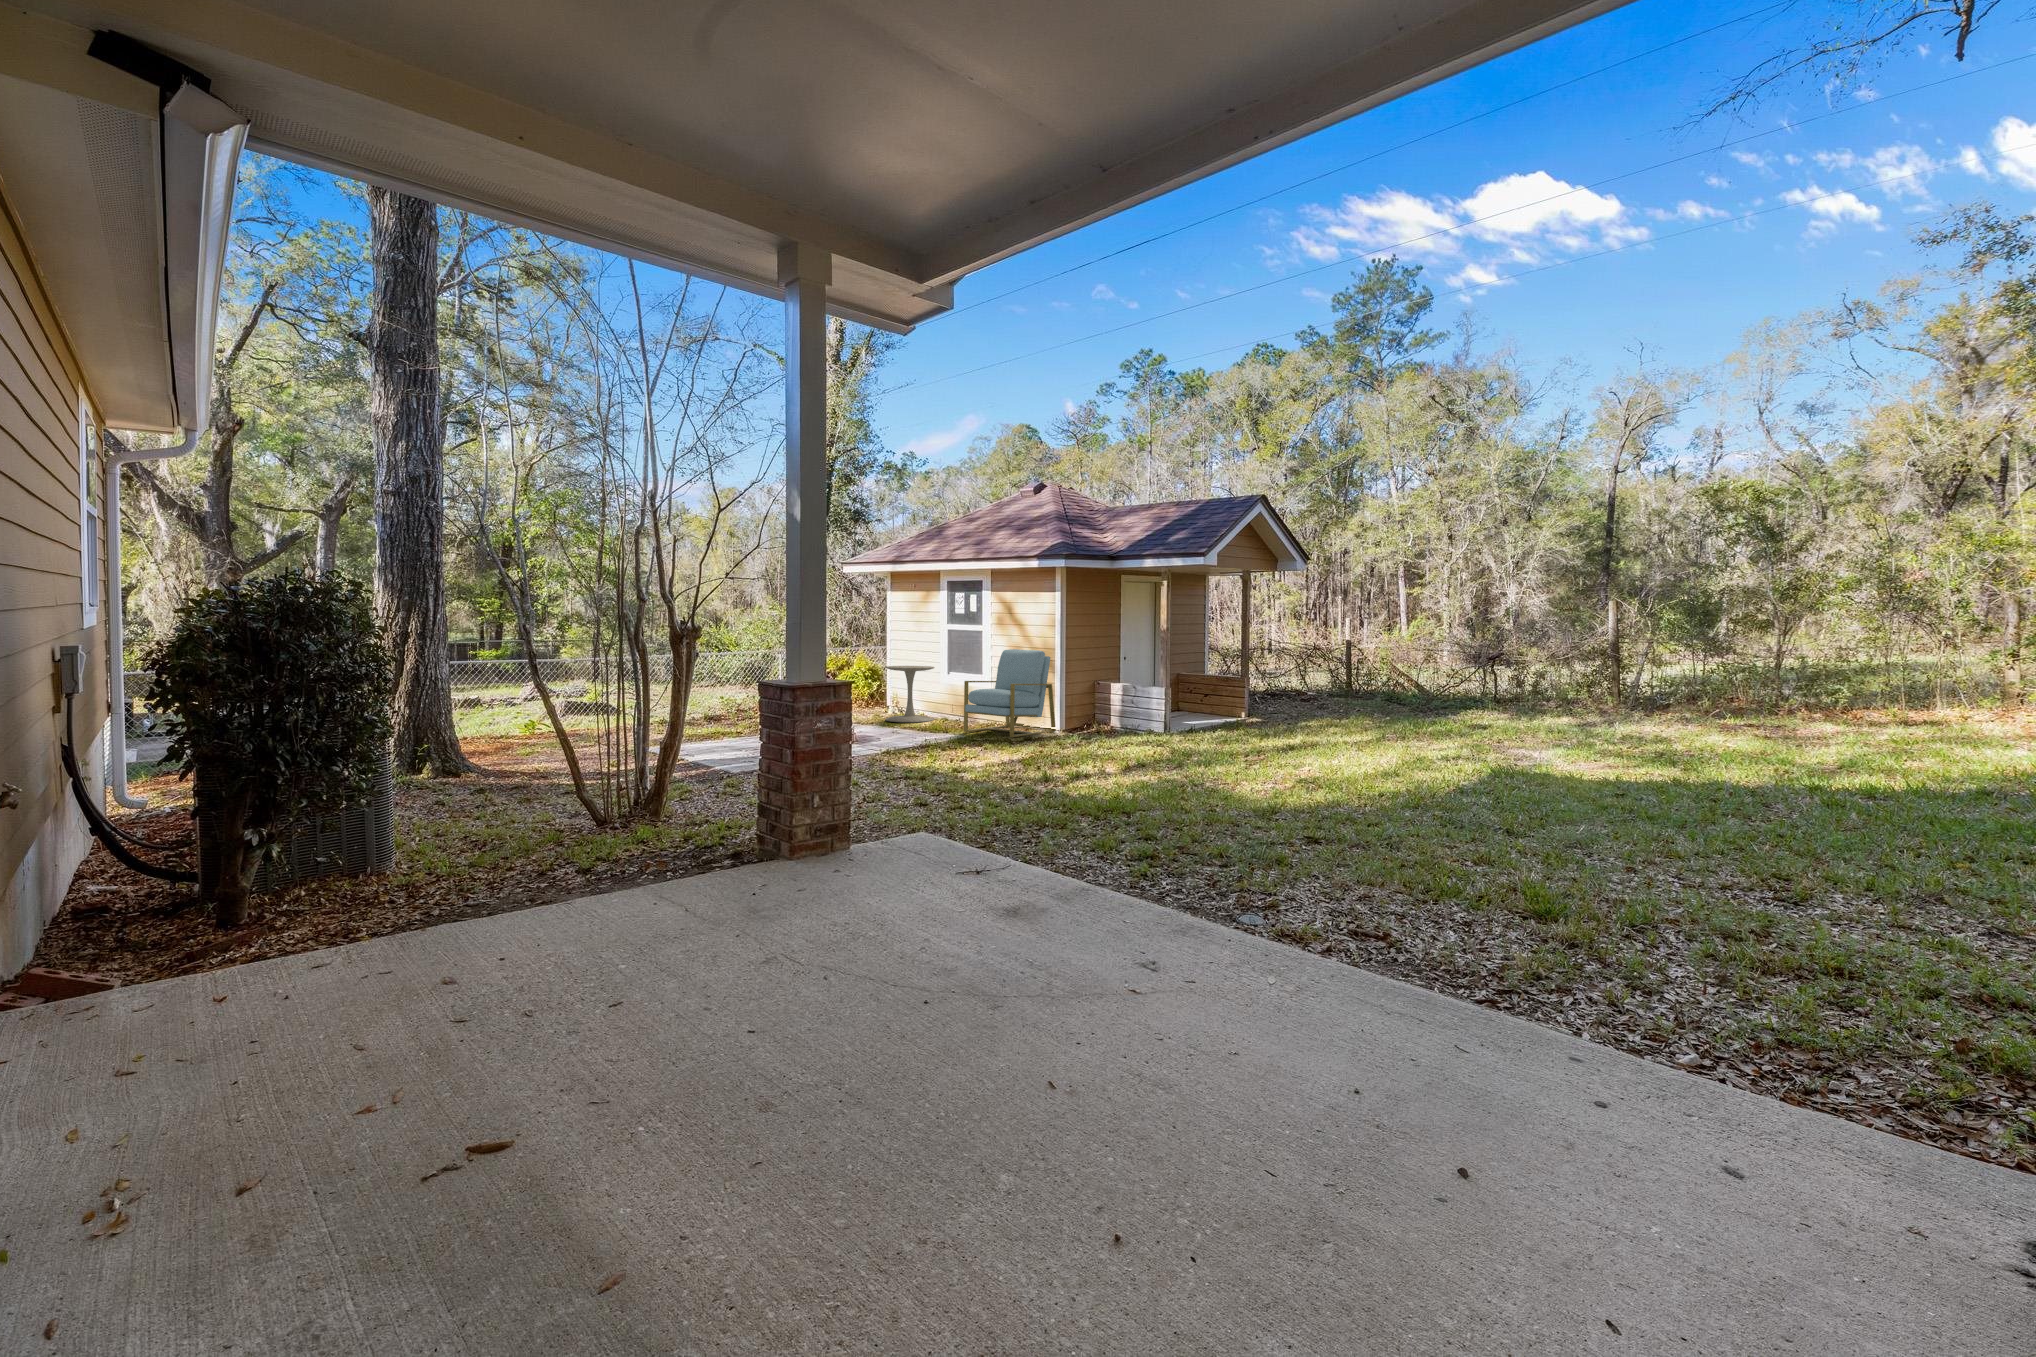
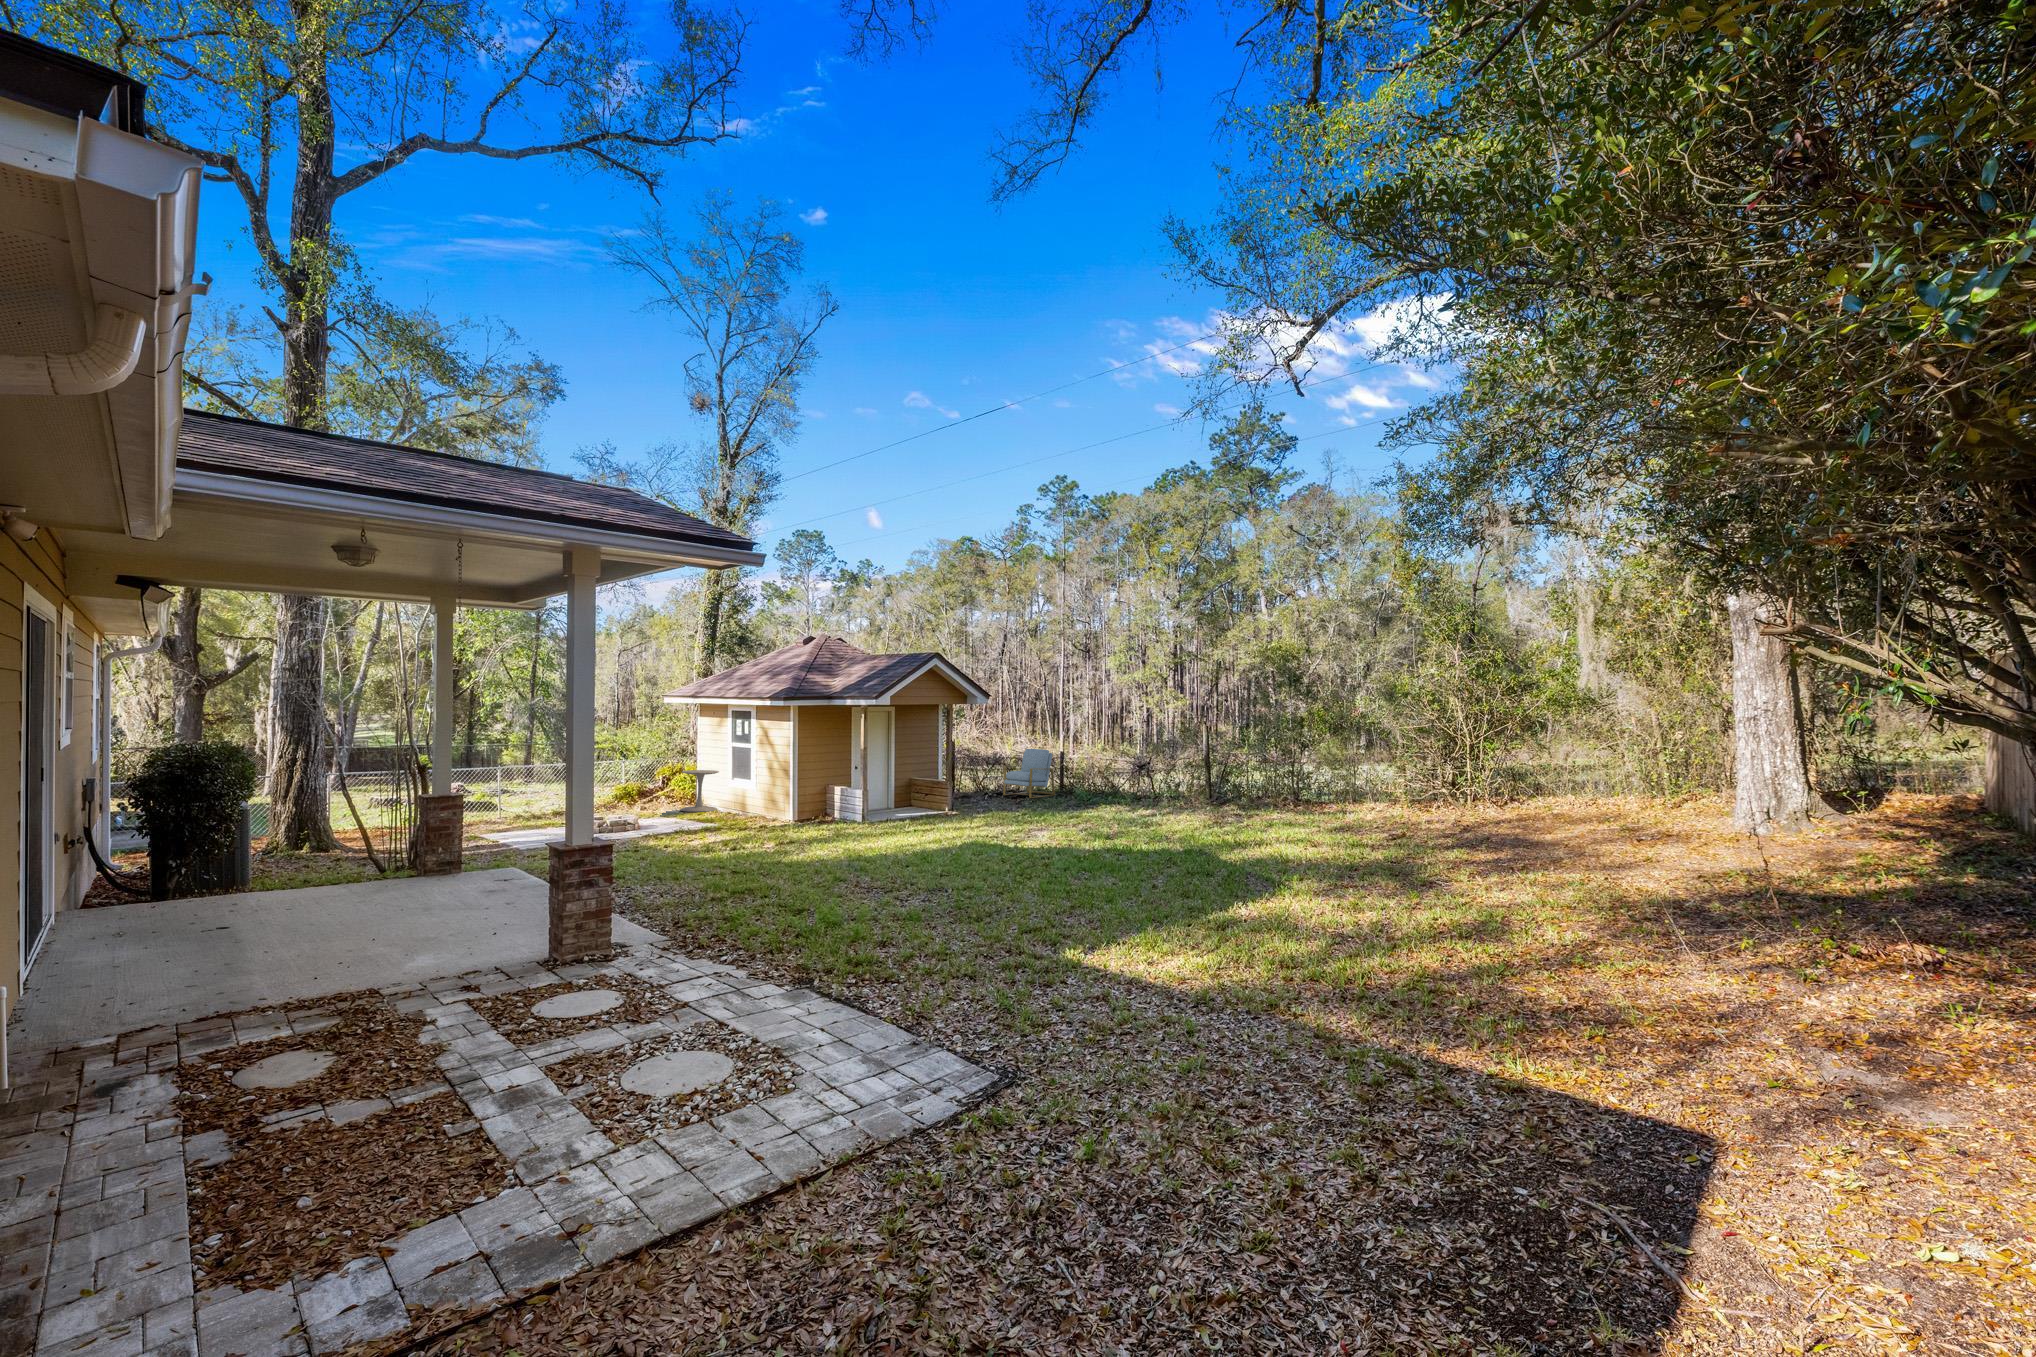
chair: present [964,649,1056,737] -> present [1003,749,1055,798]

